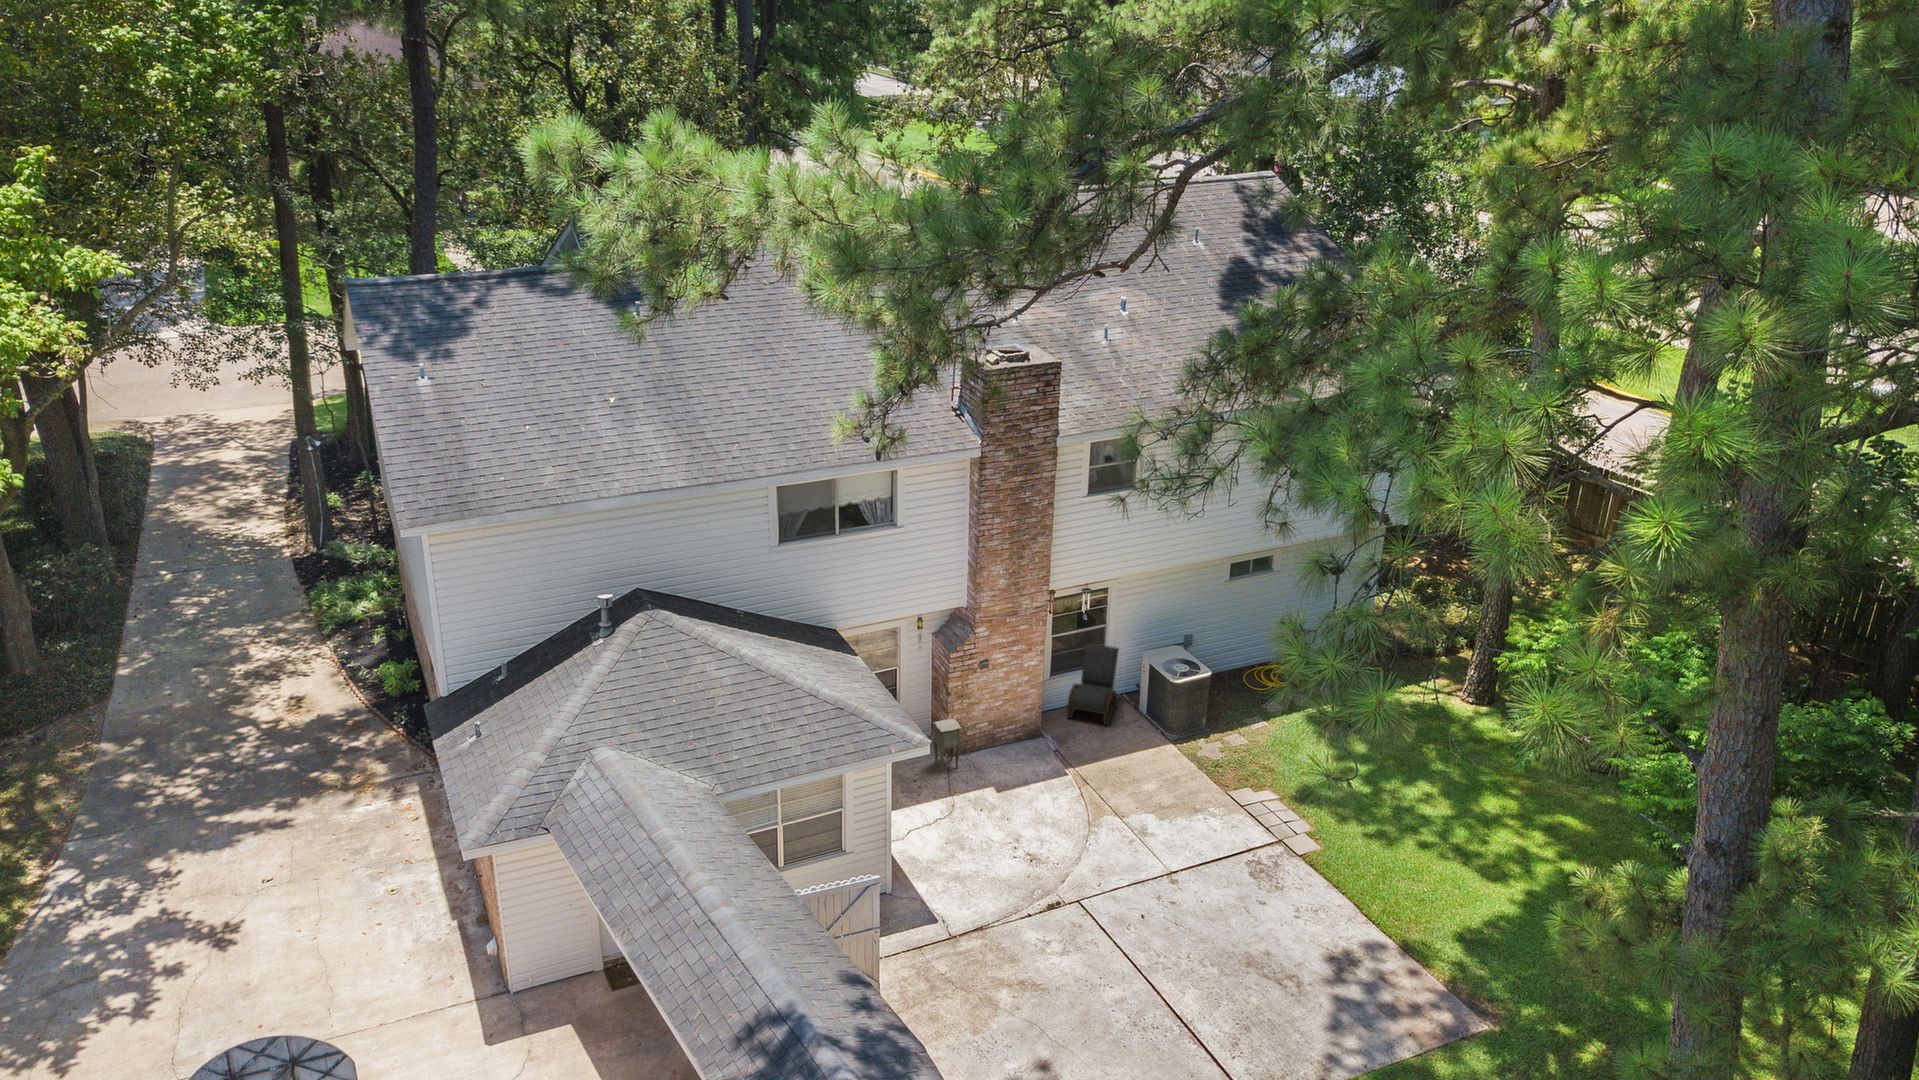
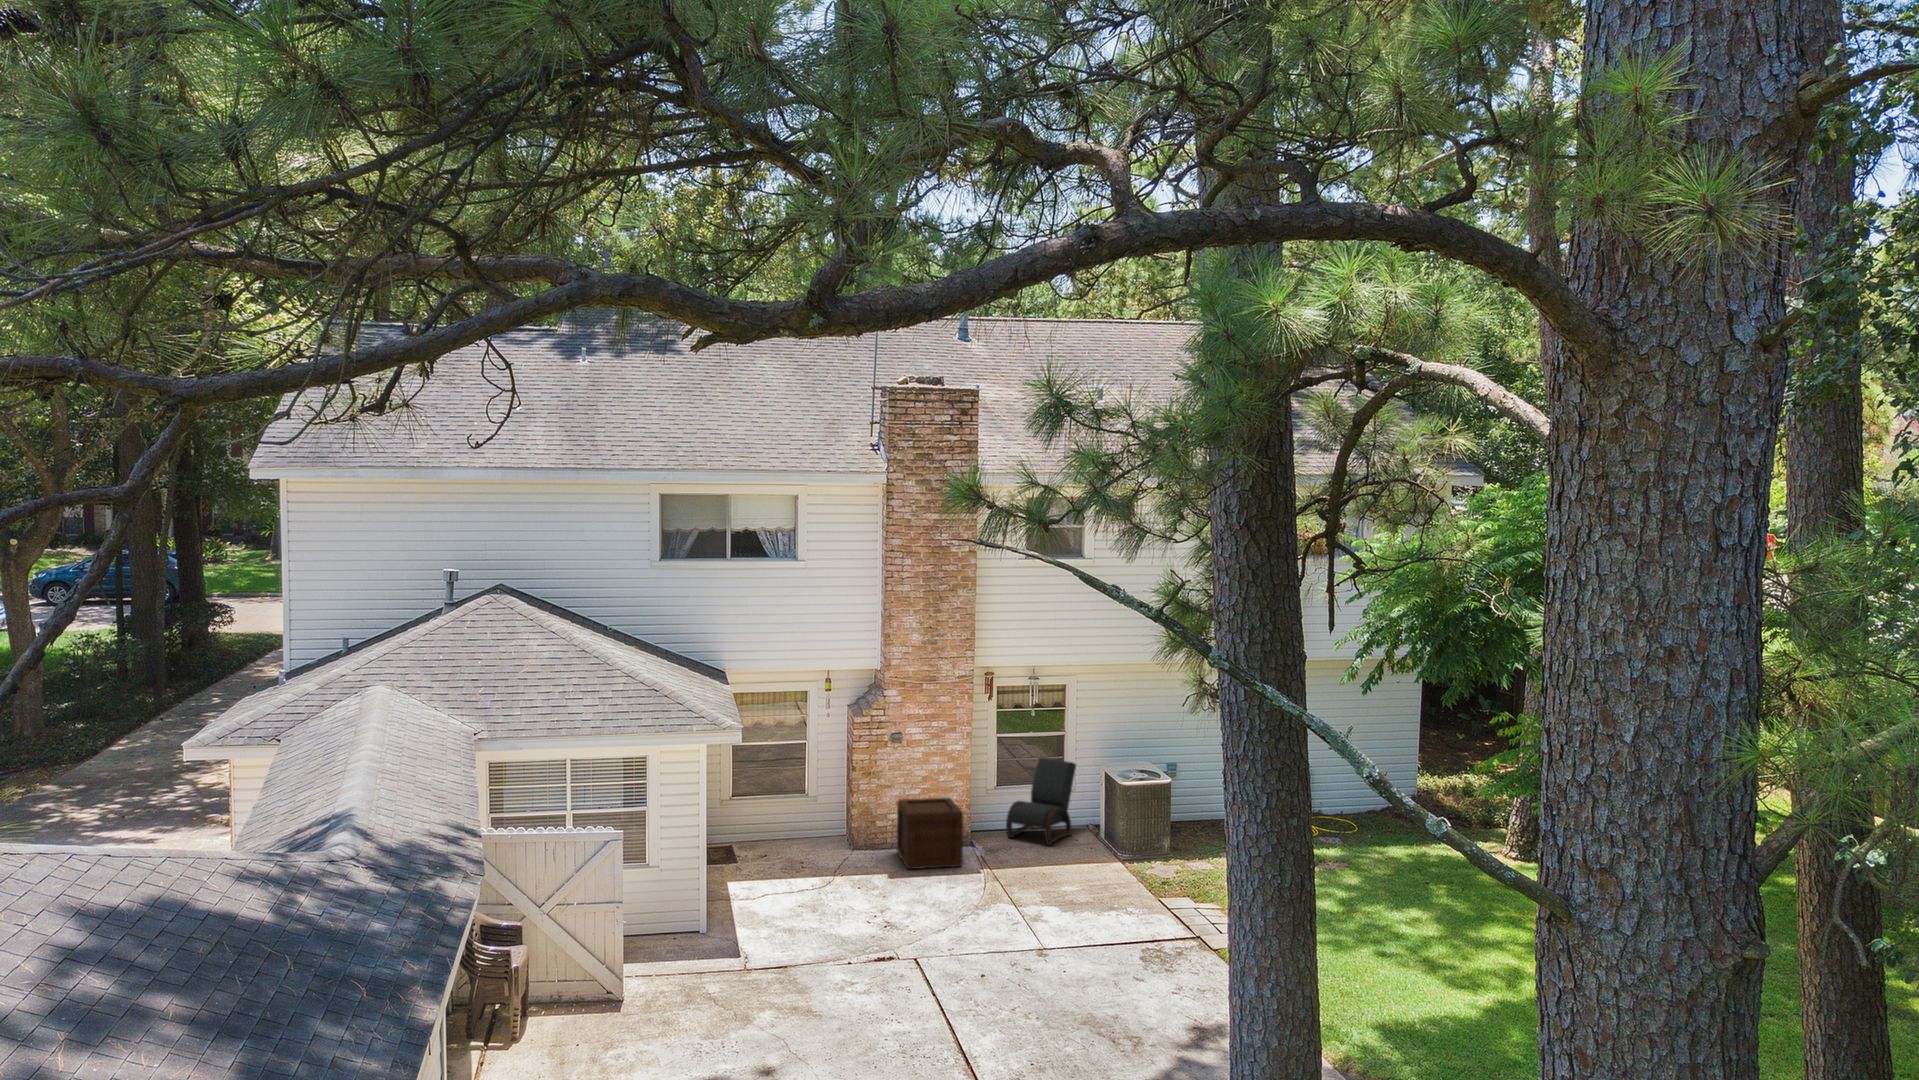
wooden crate: none [988,705,1054,778] -> present [897,798,963,869]
side table: present [933,719,961,775] -> none [830,799,859,862]

